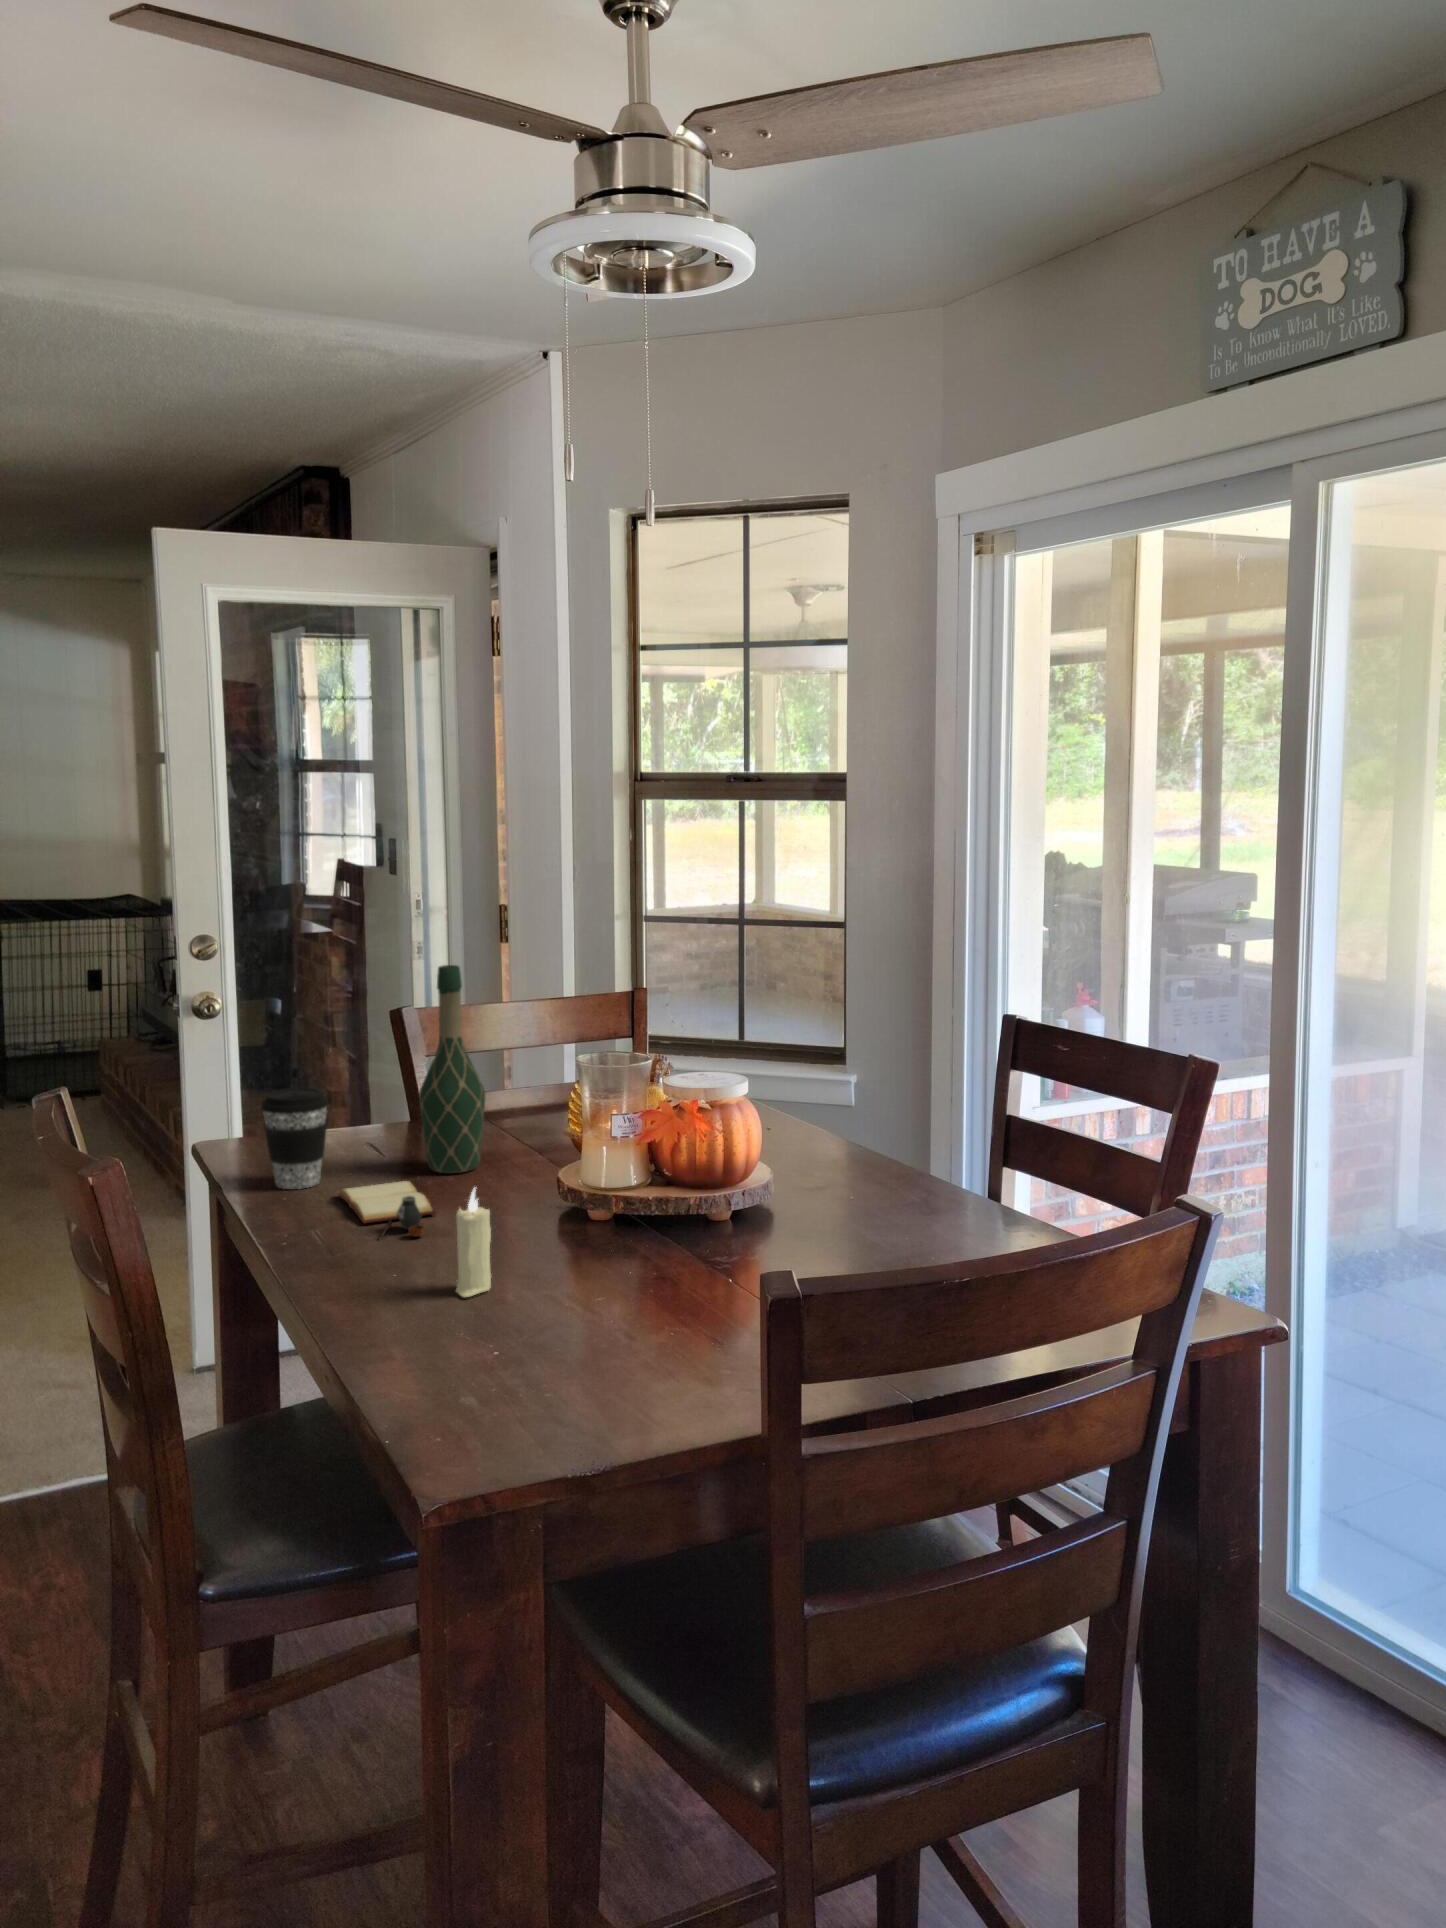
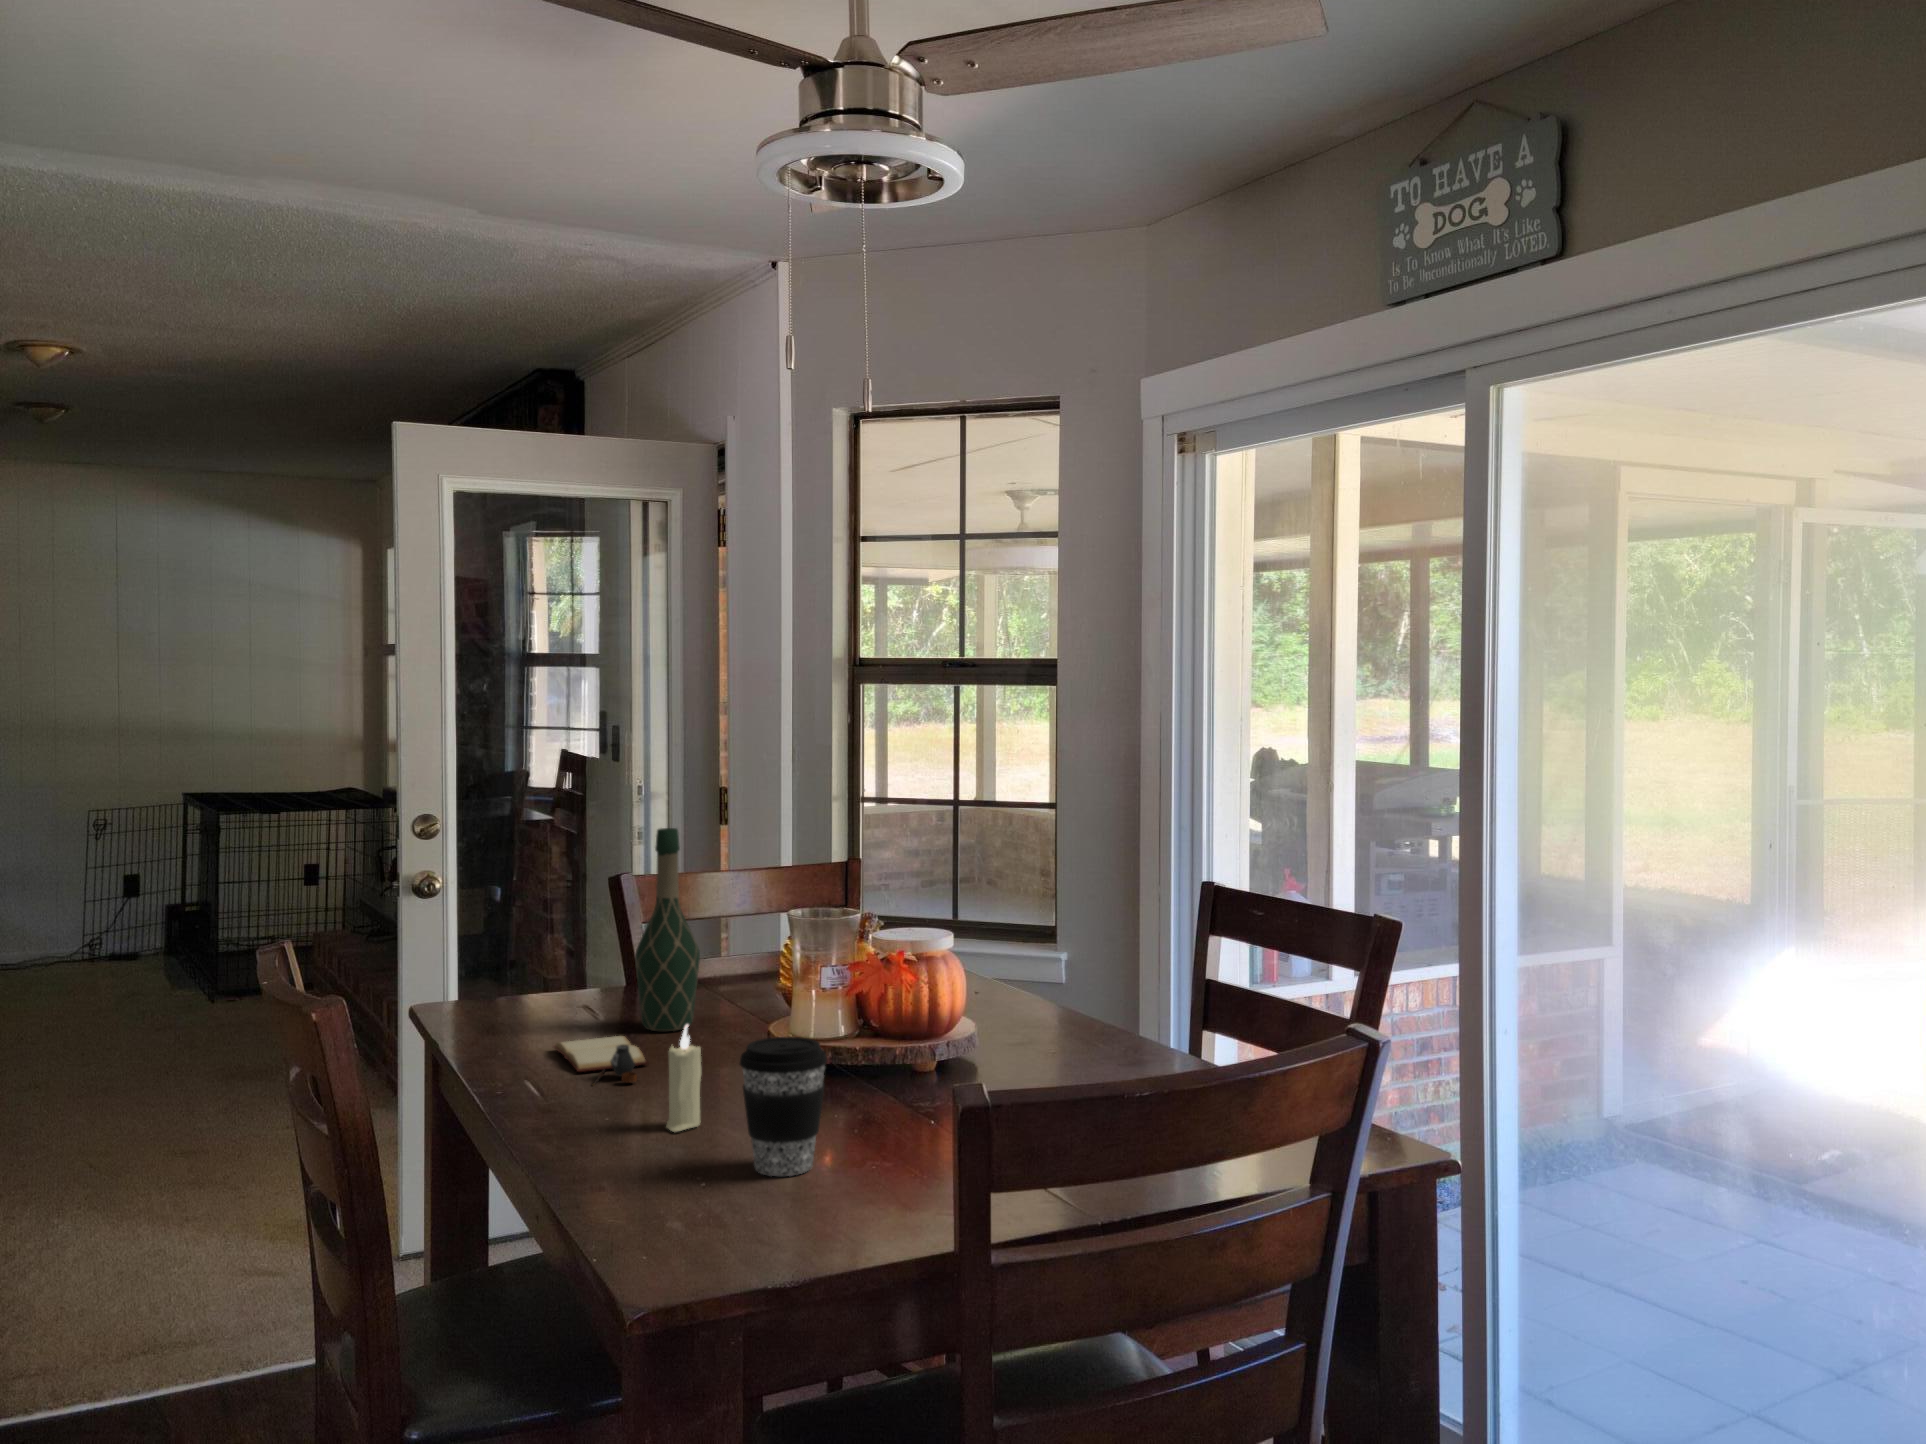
coffee cup: present [261,1088,329,1189] -> present [740,1037,827,1176]

